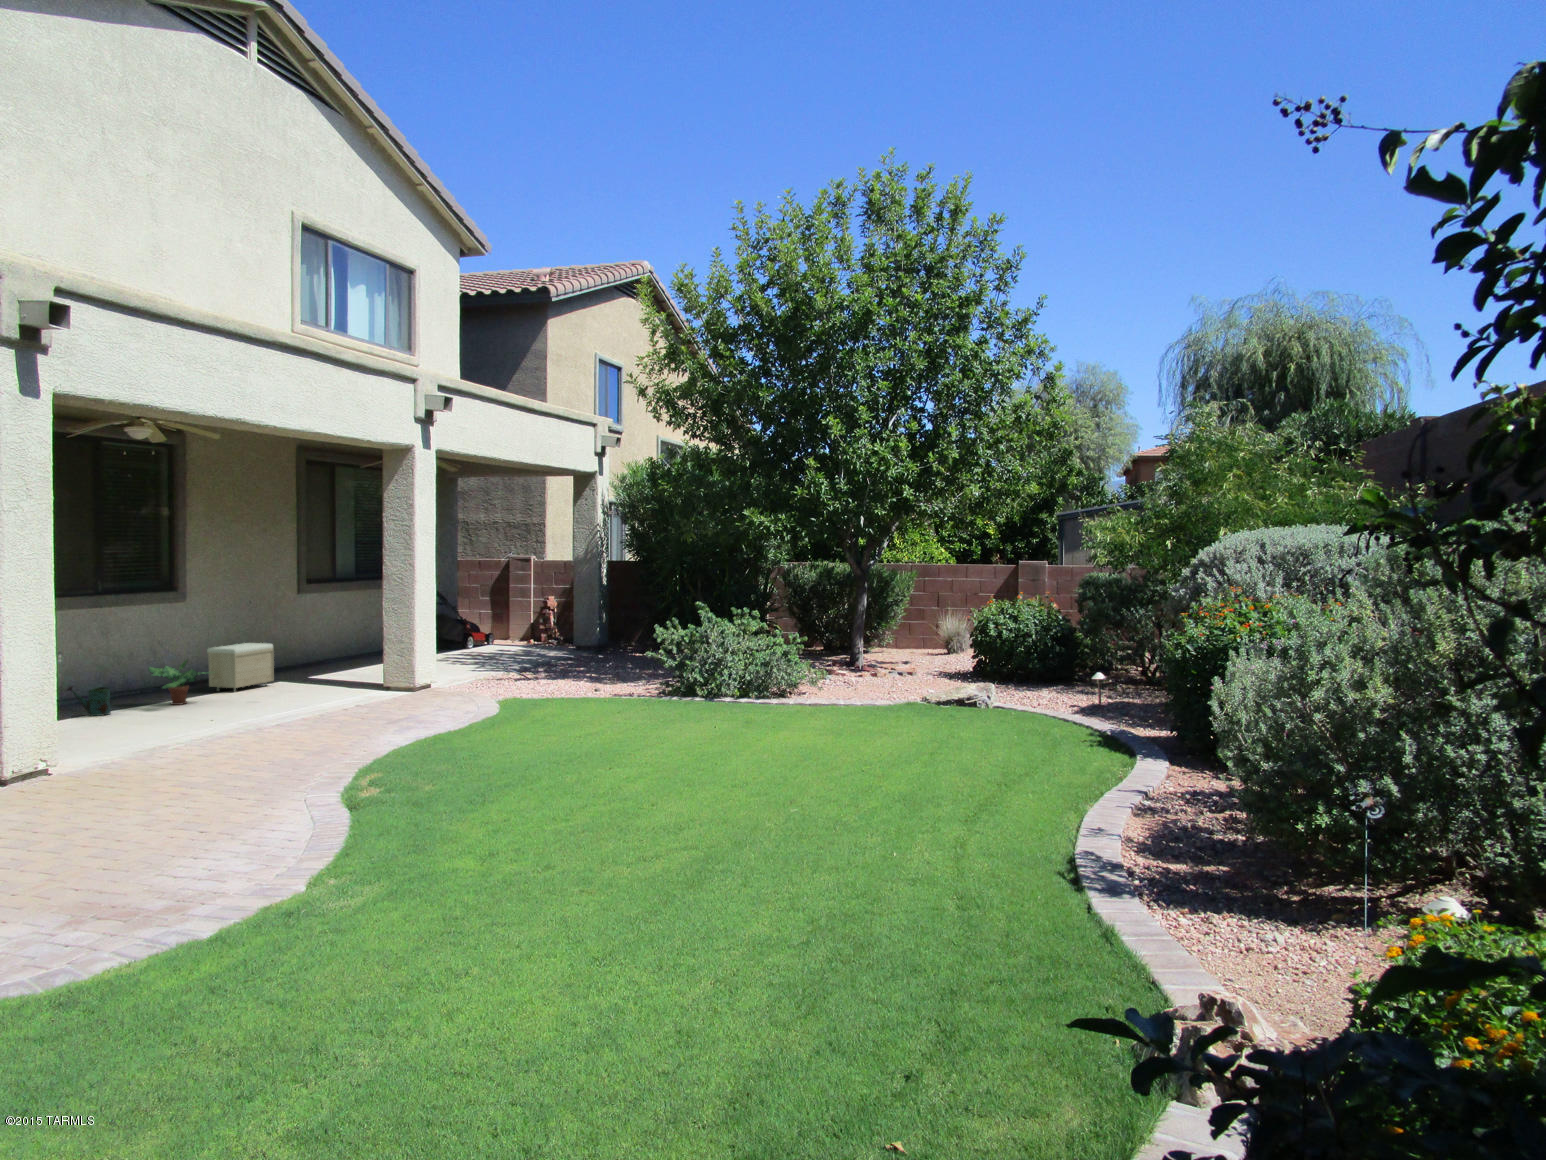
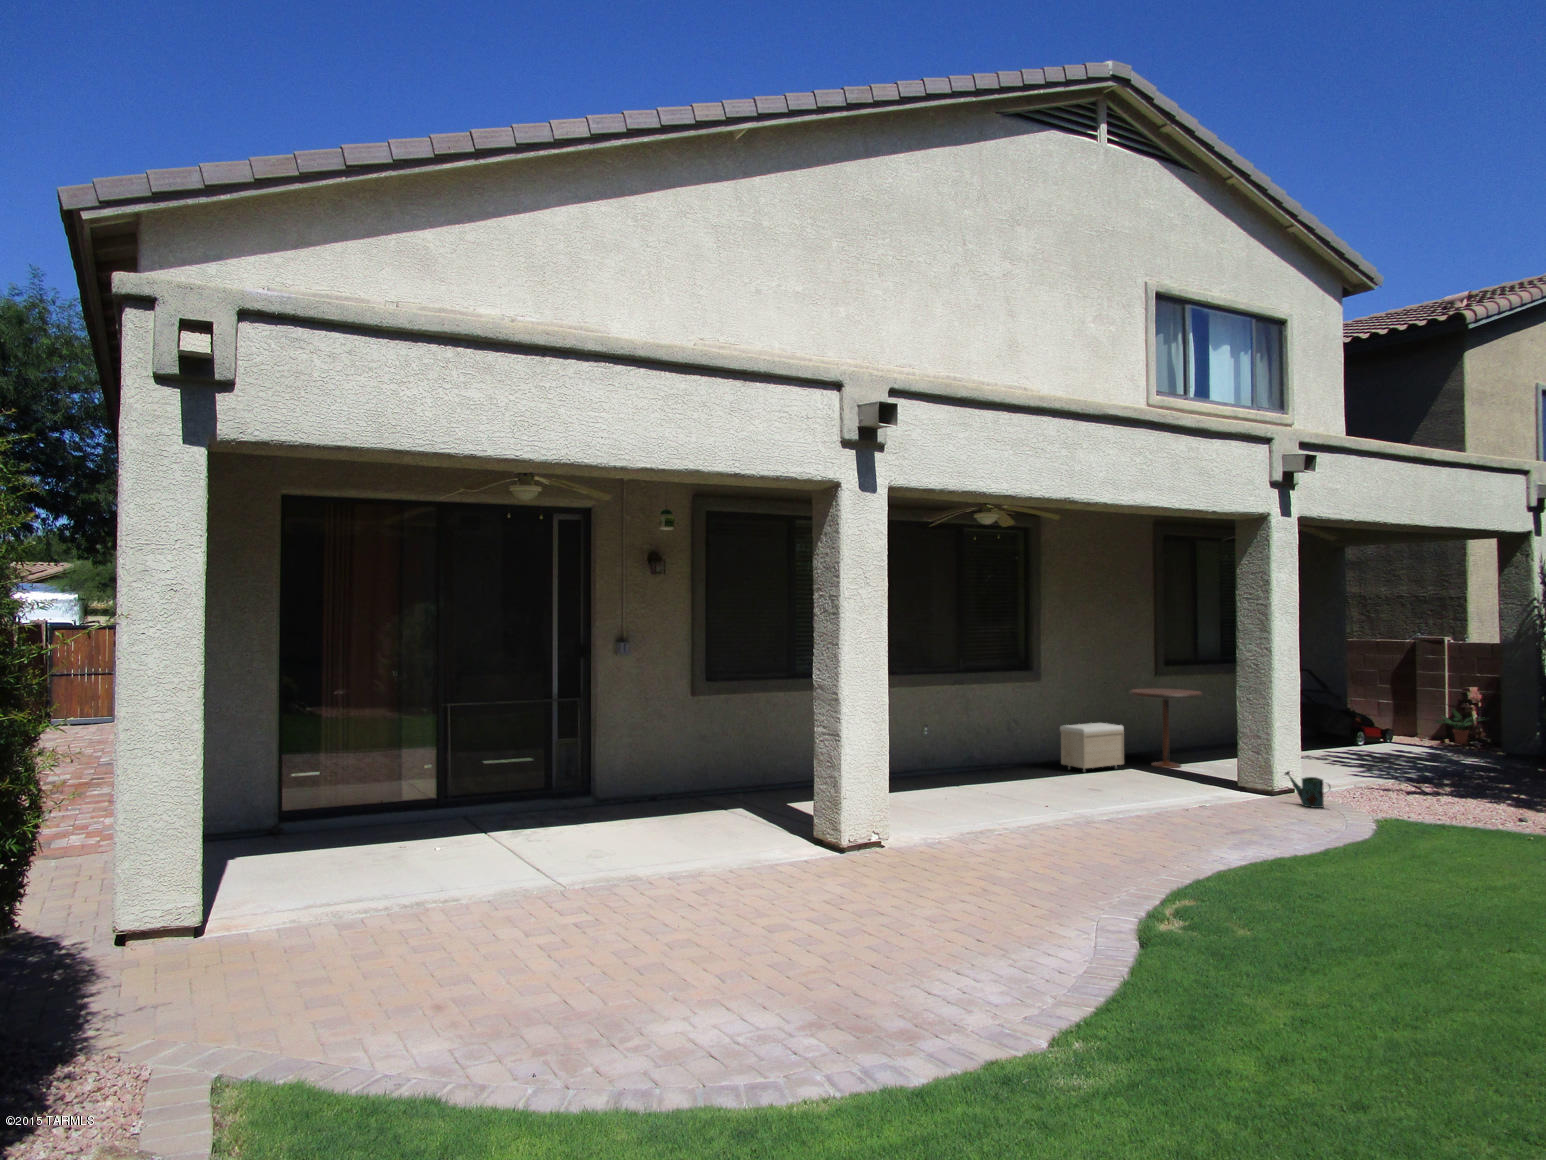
pedestal table: none [276,607,347,681] -> present [1130,689,1202,768]
potted plant: present [148,660,214,705] -> present [1436,709,1483,744]
watering can: present [67,687,111,716] -> present [1285,771,1330,808]

